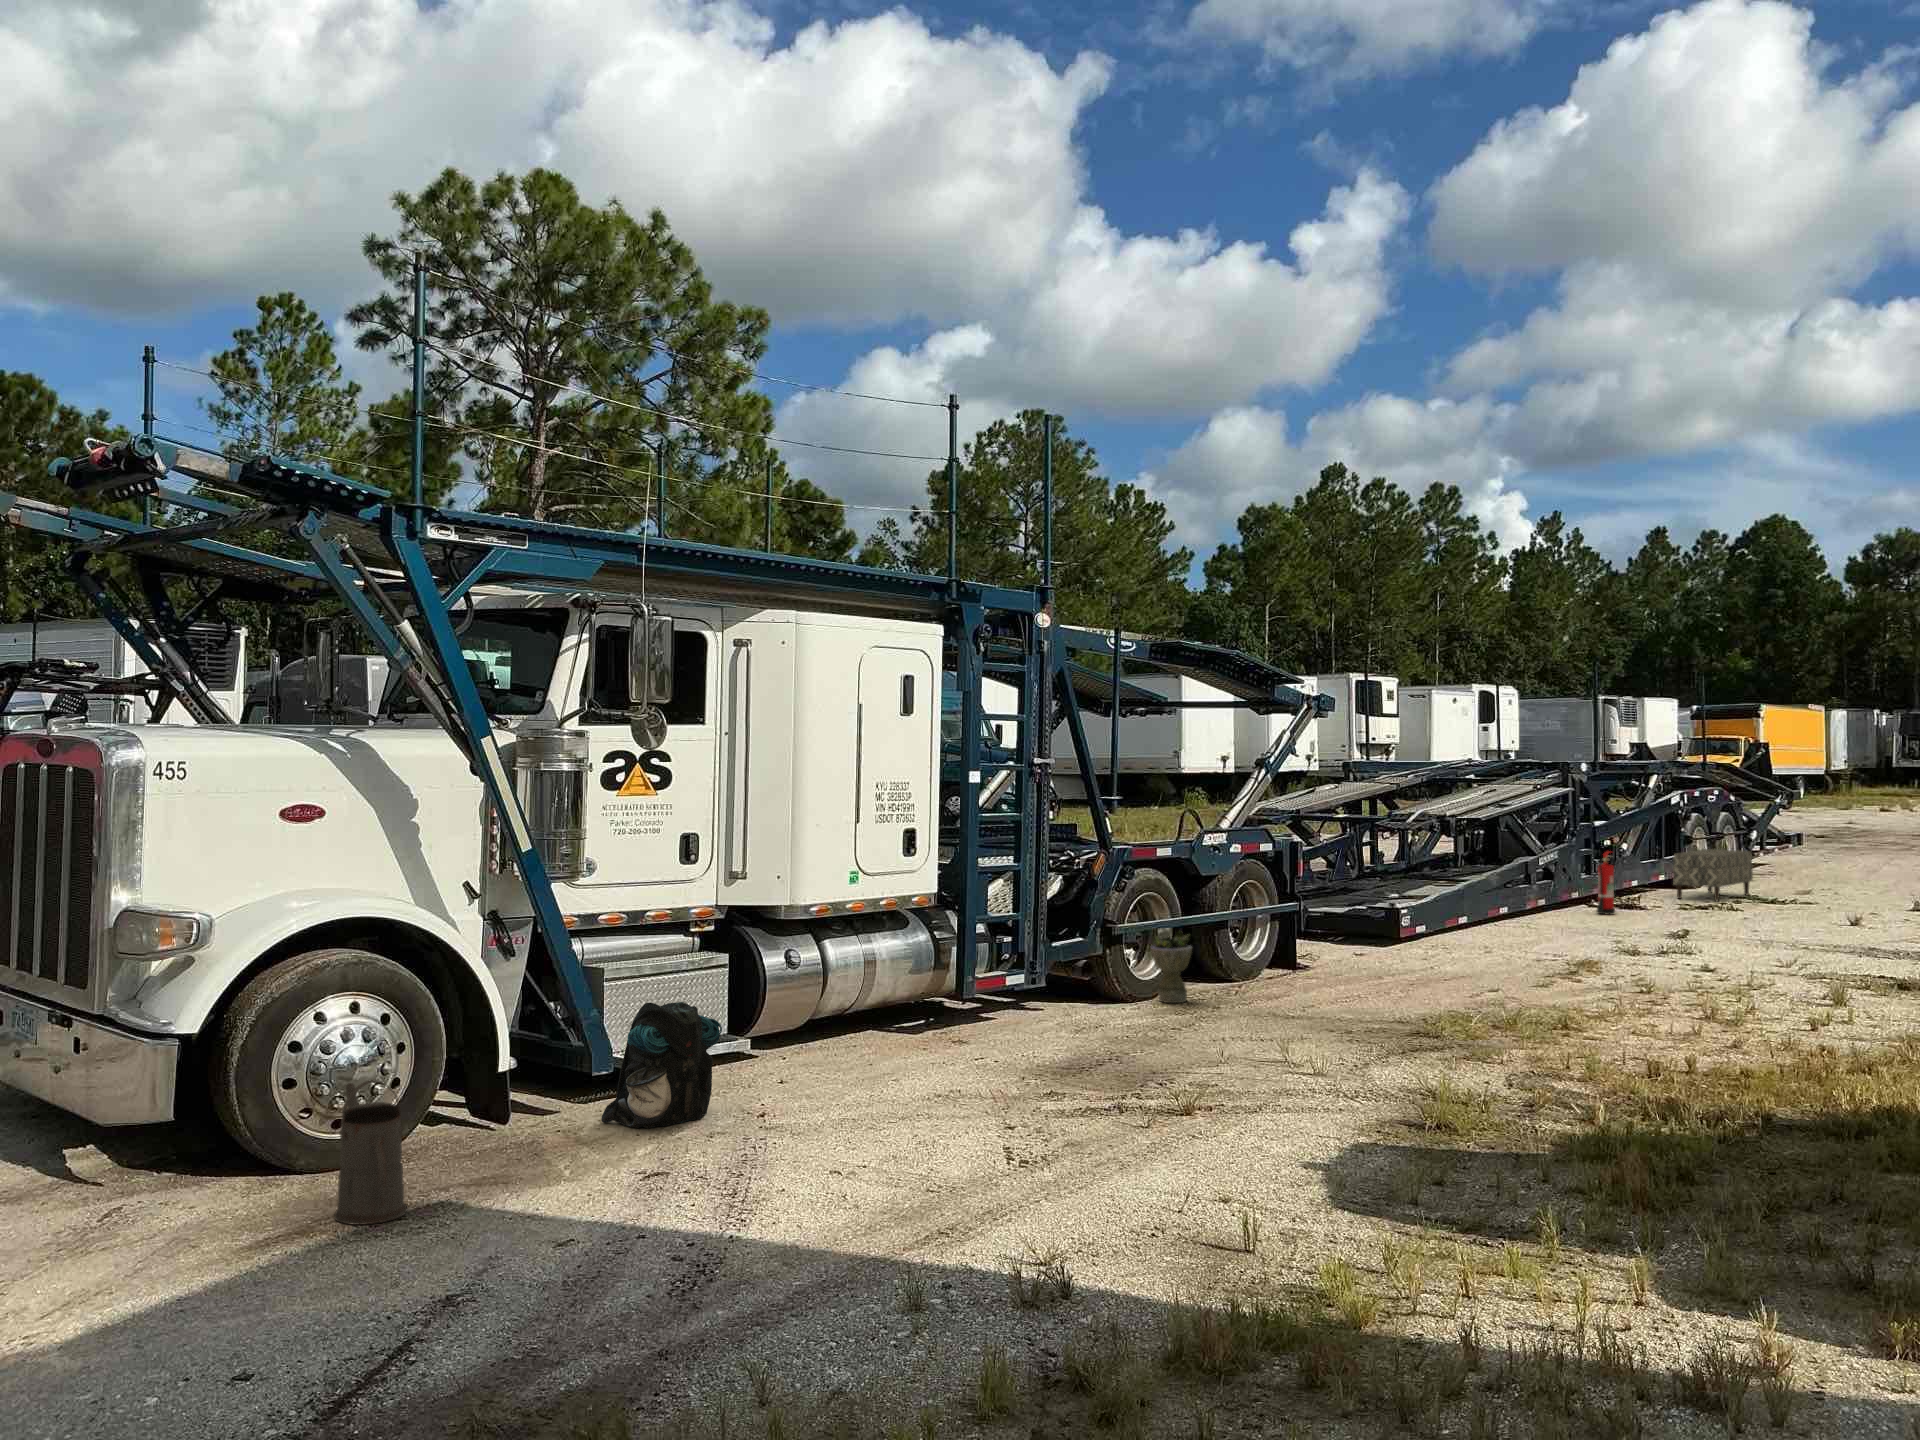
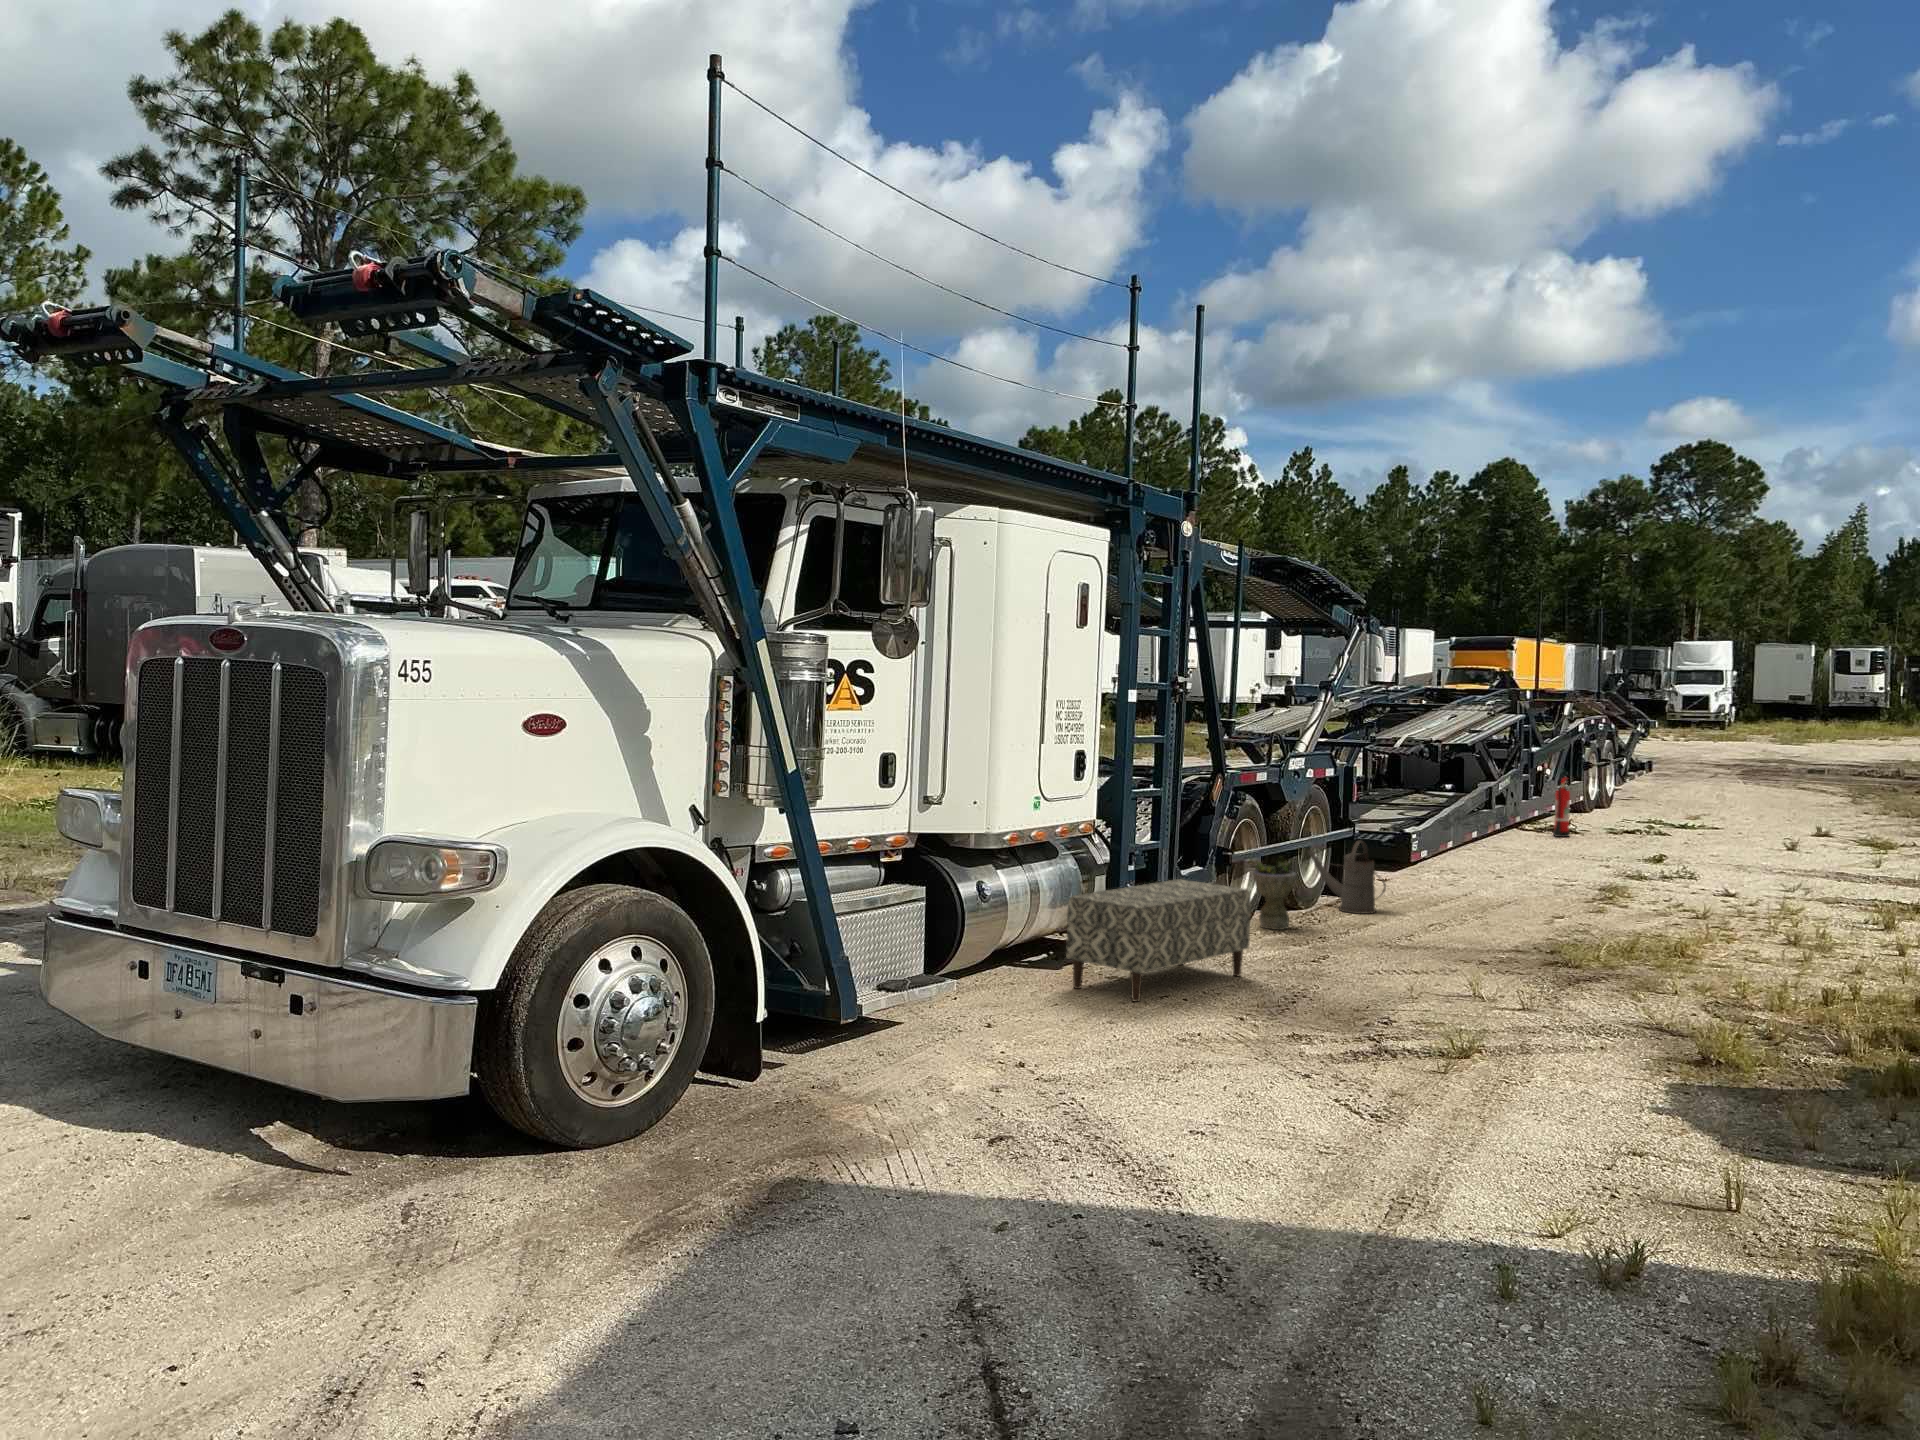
bench: present [1673,849,1753,901] -> present [1066,879,1251,1002]
backpack: present [601,1002,722,1128] -> none [834,942,959,1085]
watering can: present [334,1080,407,1225] -> present [1308,841,1386,914]

